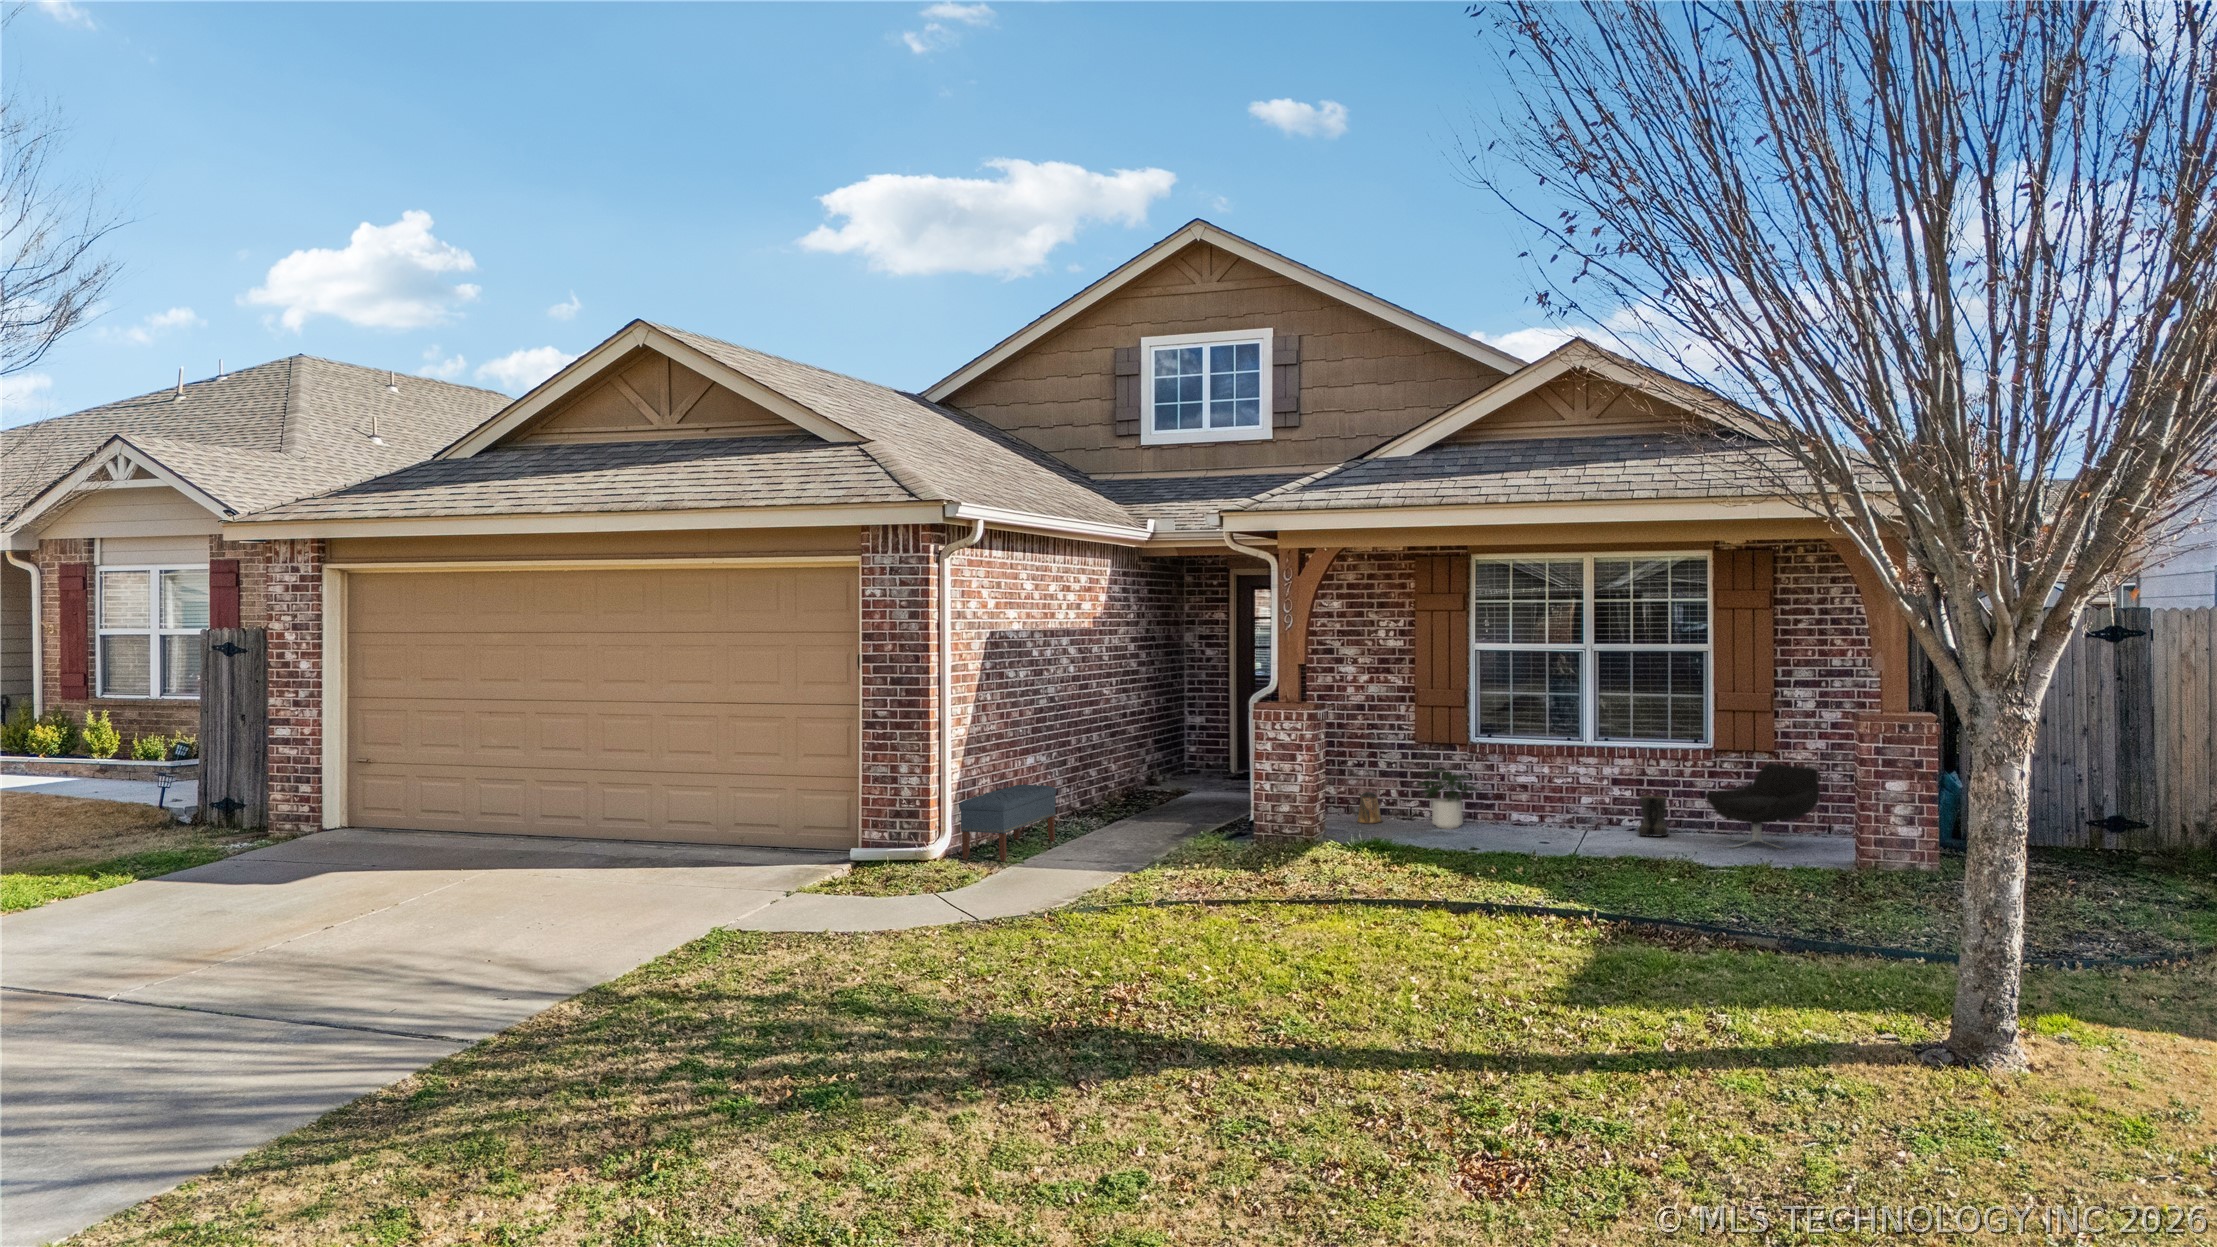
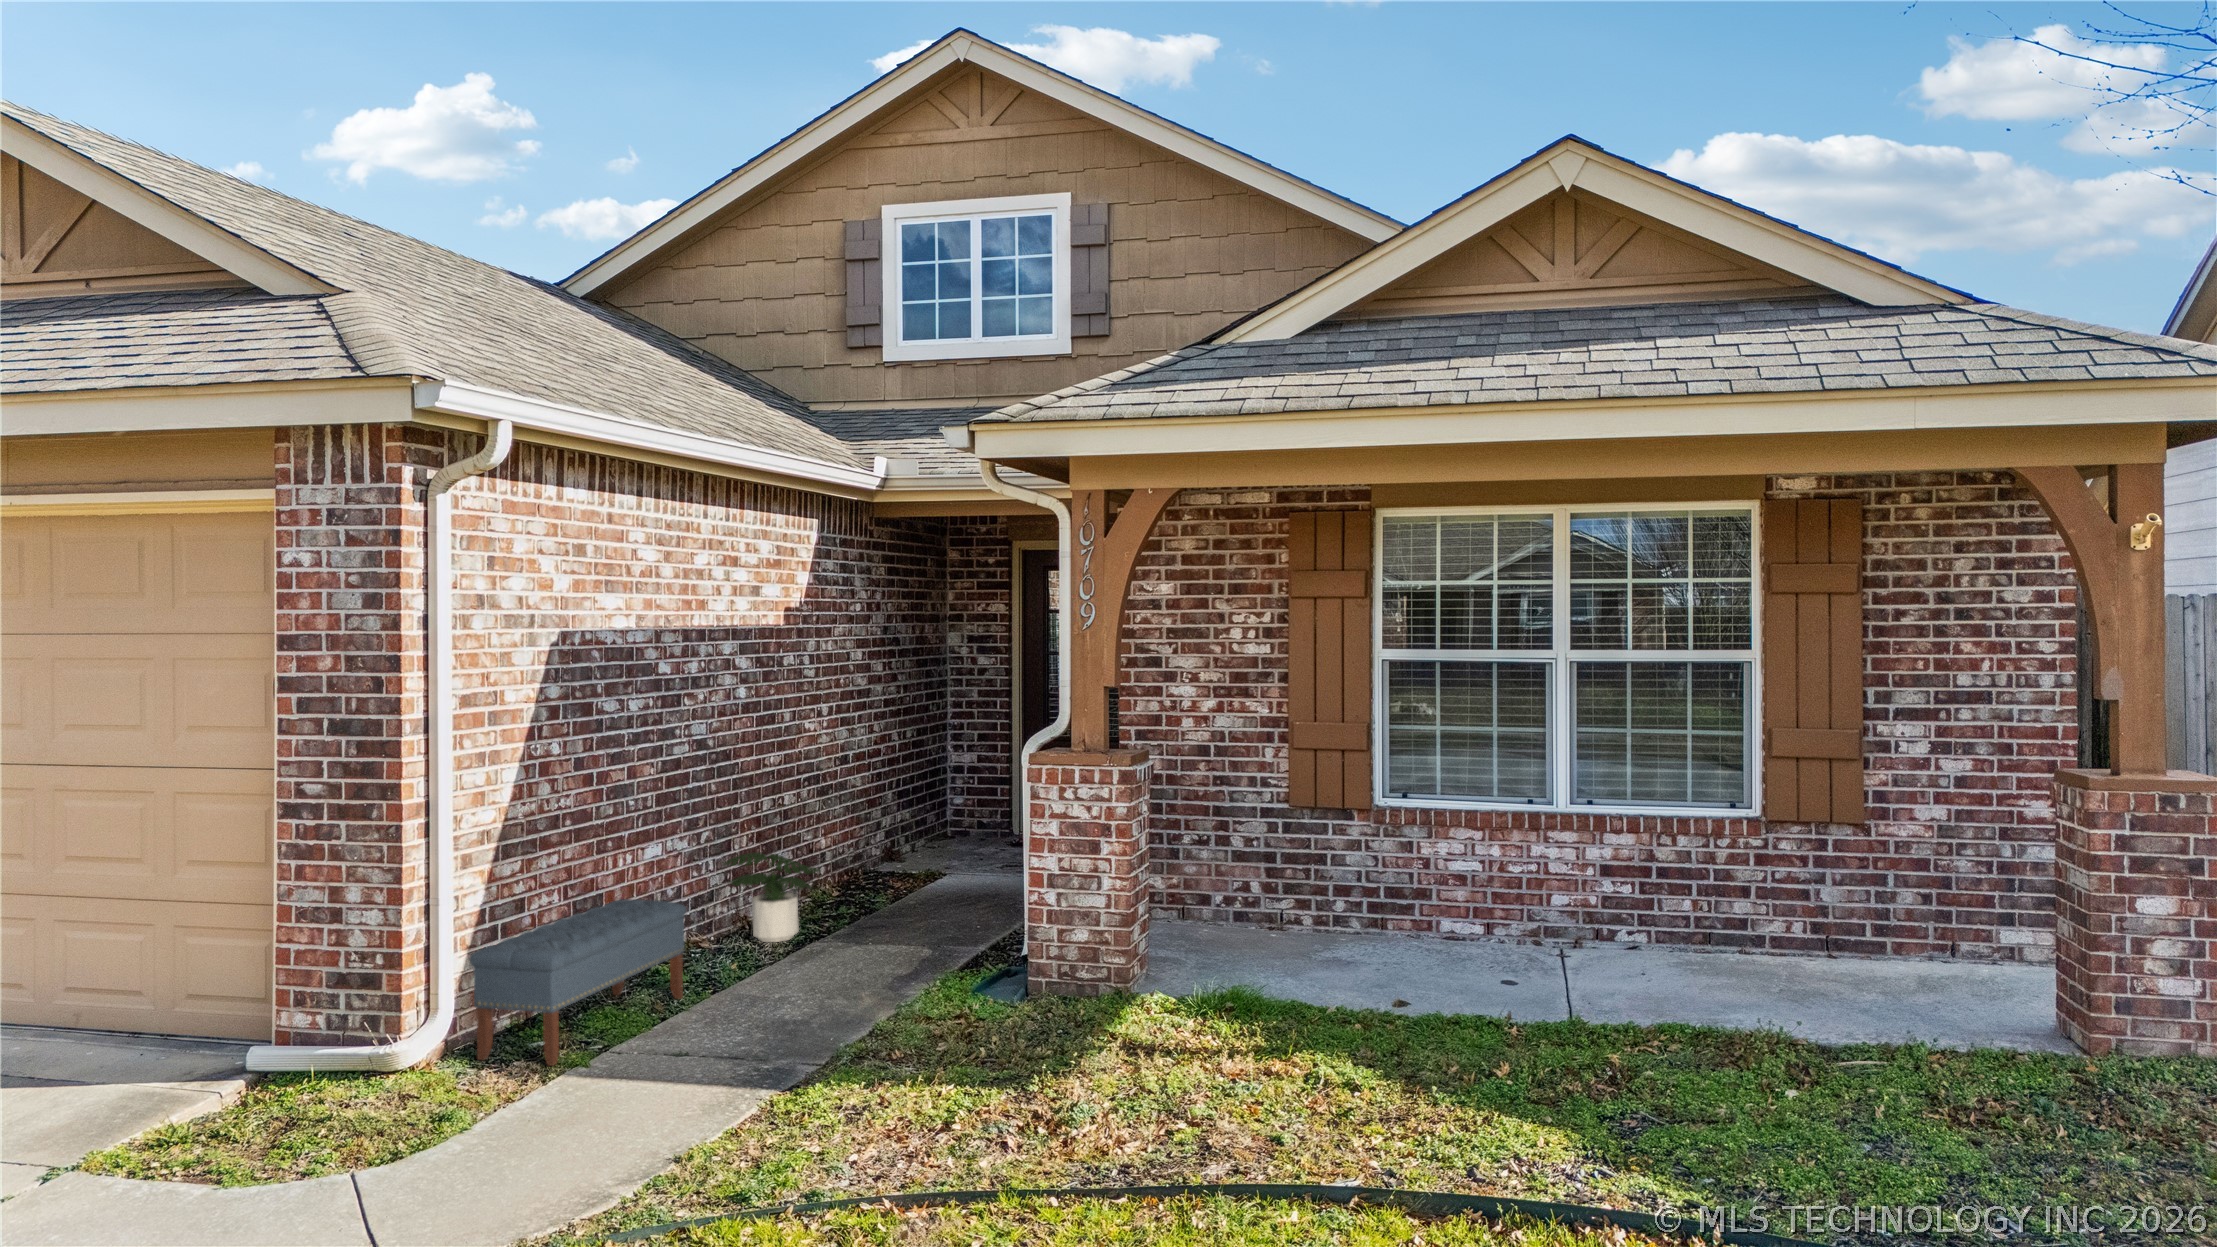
lounge chair: present [1705,763,1820,848] -> none [1765,841,1959,995]
potted plant: present [1417,769,1481,829] -> present [723,852,820,942]
watering can: present [1357,792,1382,824] -> none [1200,888,1241,940]
boots: present [1637,795,1668,837] -> none [1650,893,1705,965]

